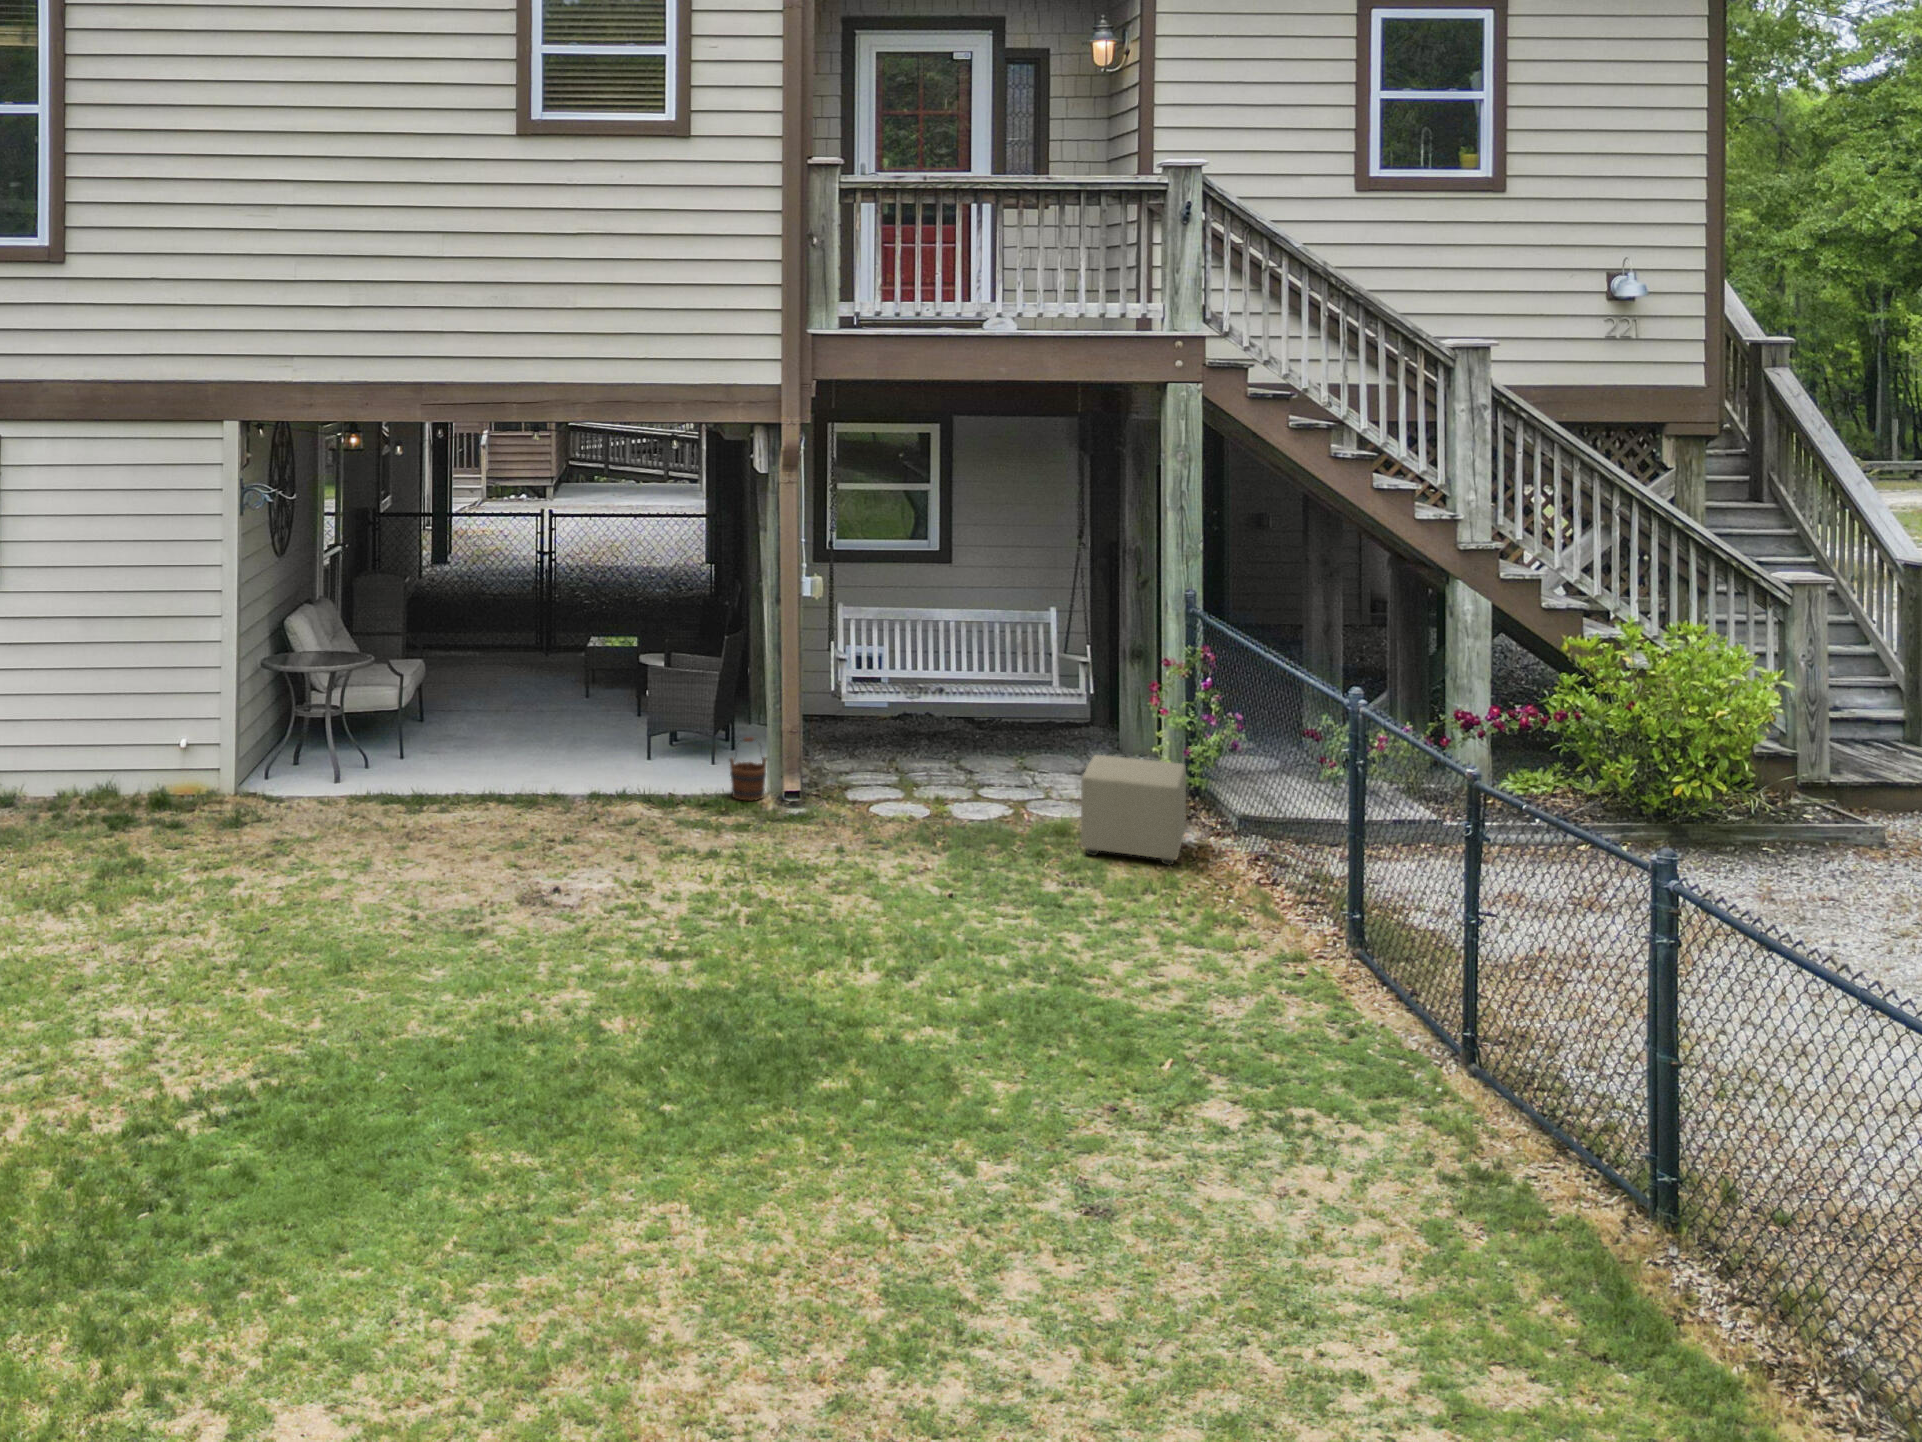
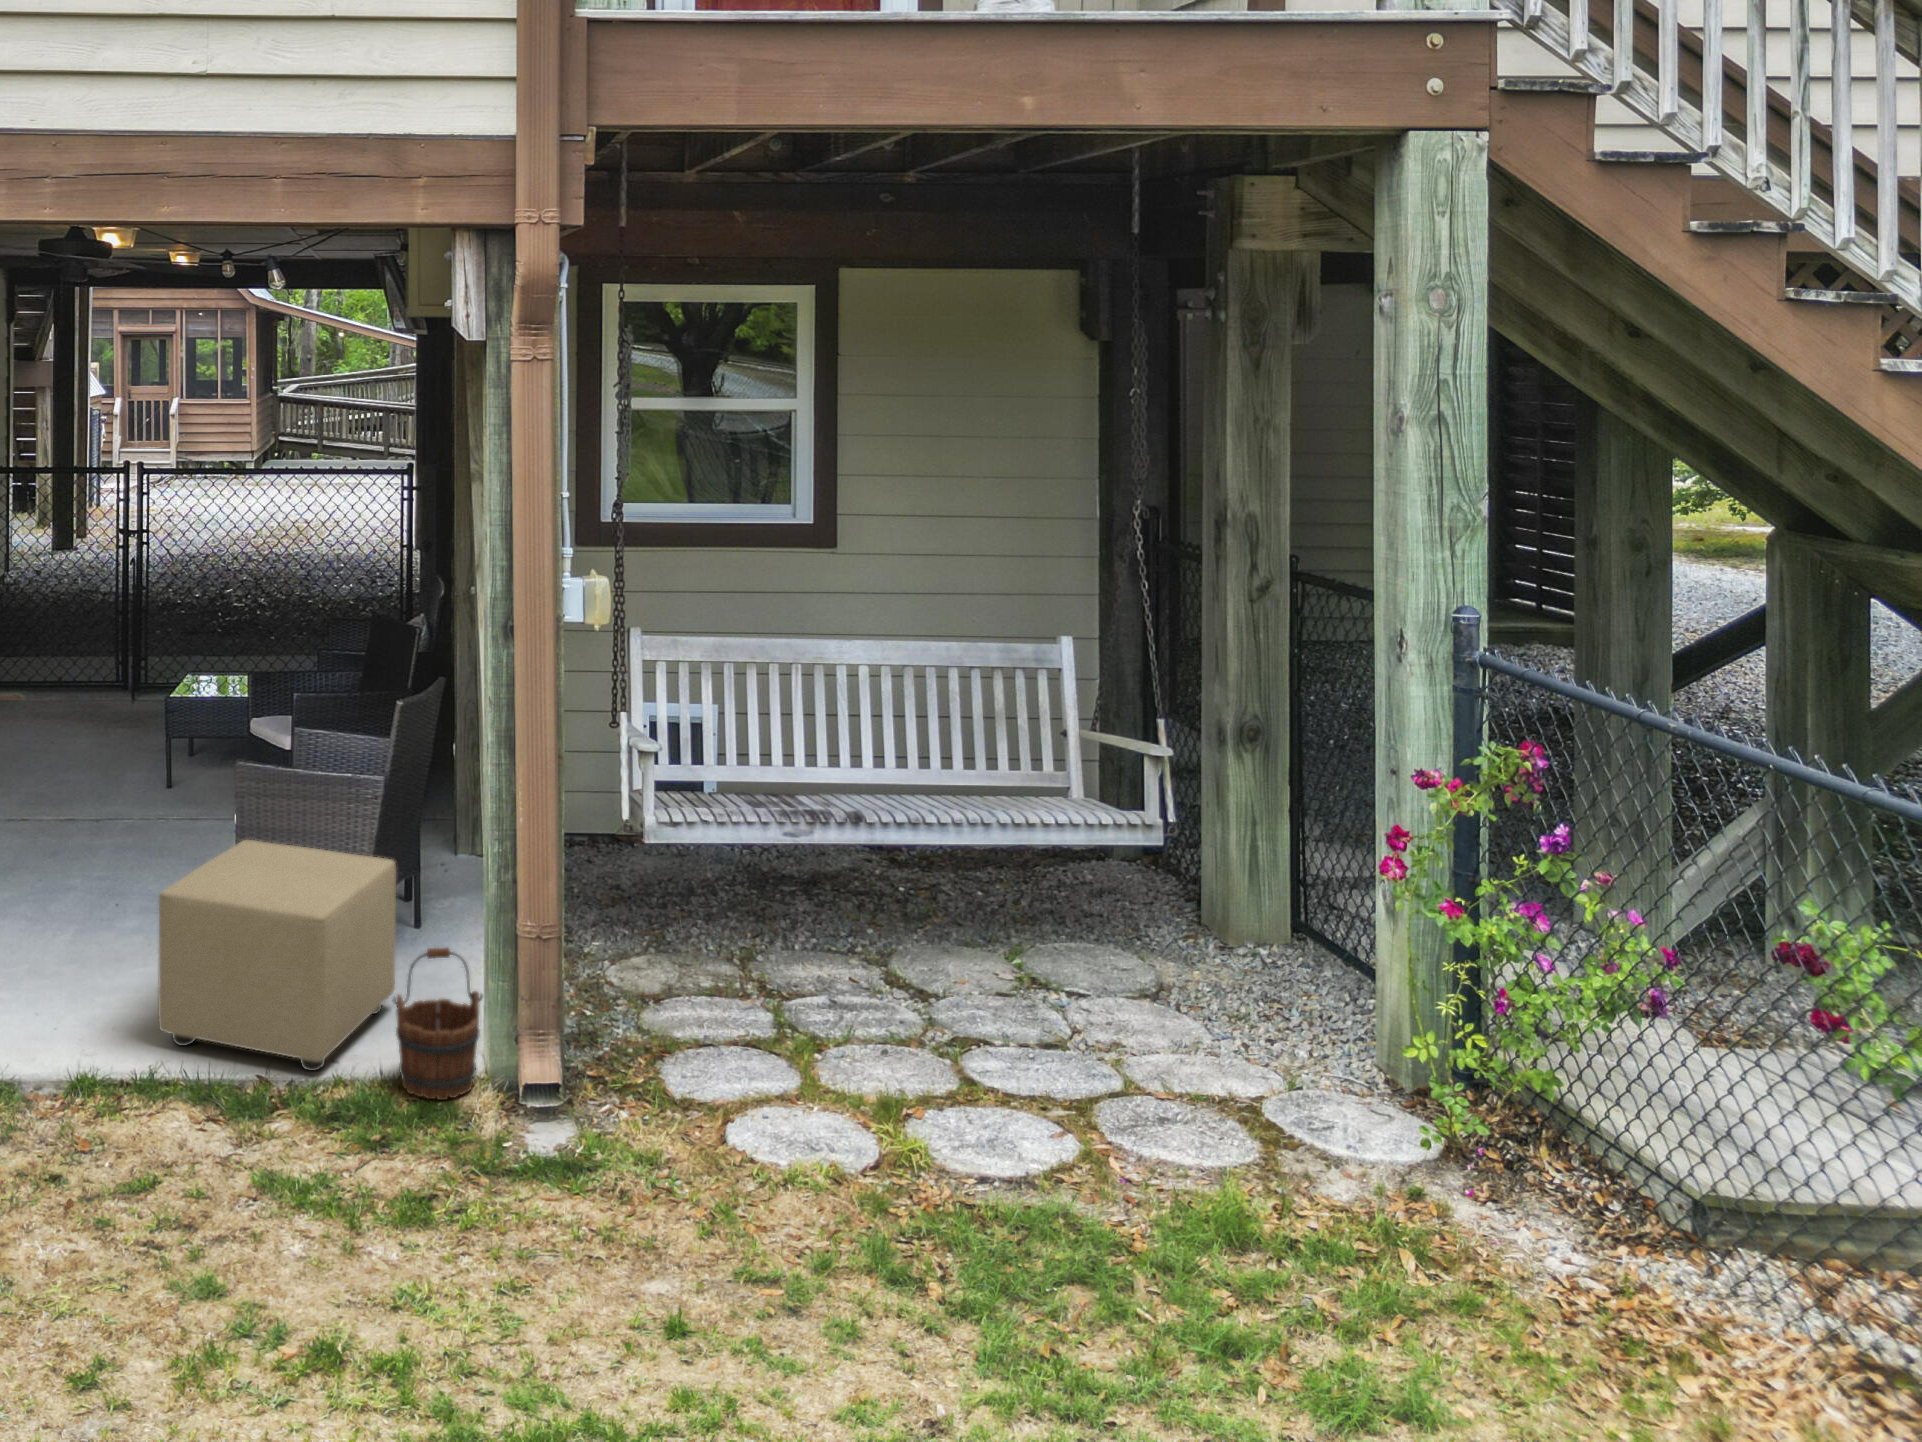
ottoman: present [1081,755,1186,865] -> present [158,840,396,1071]

